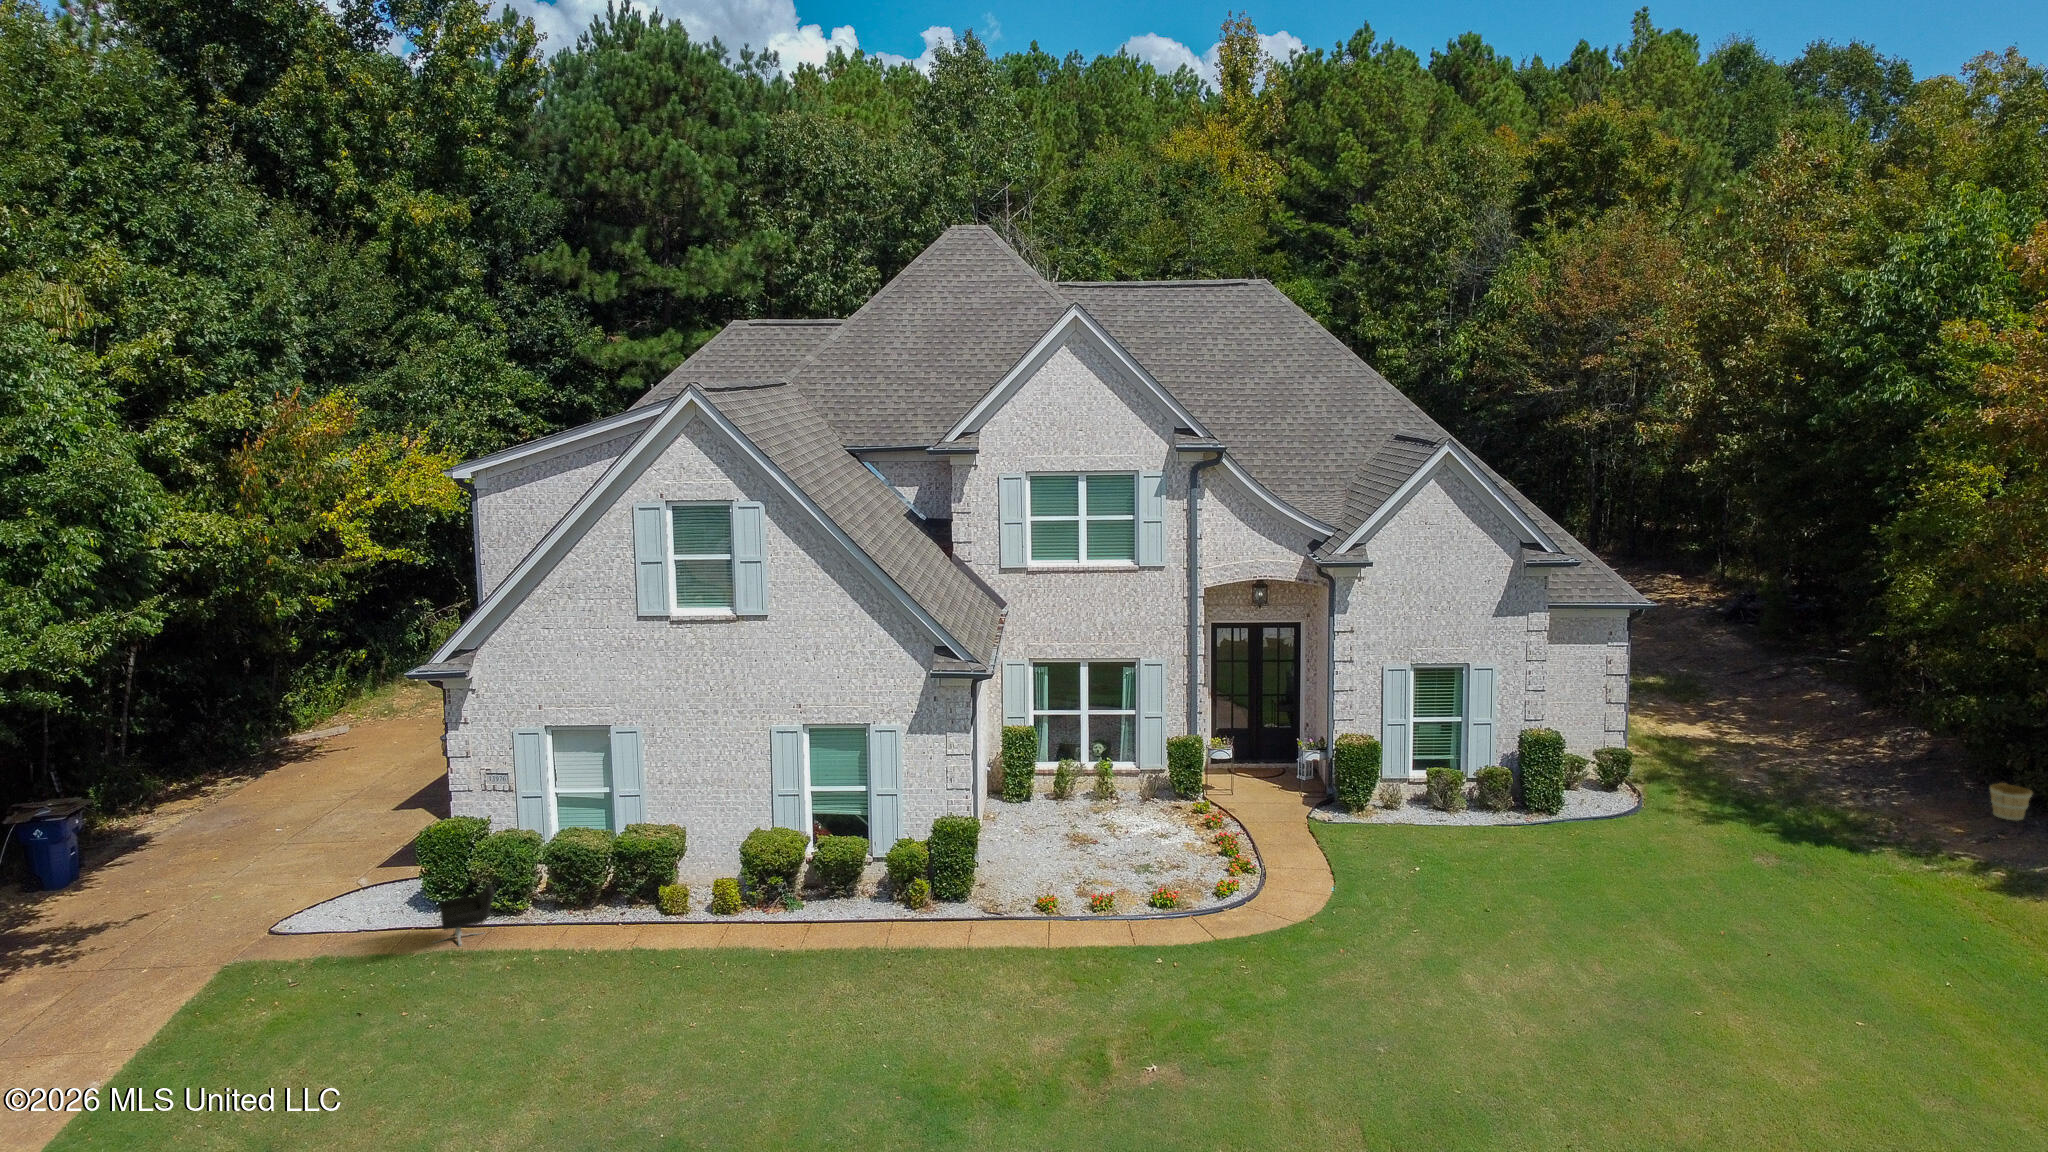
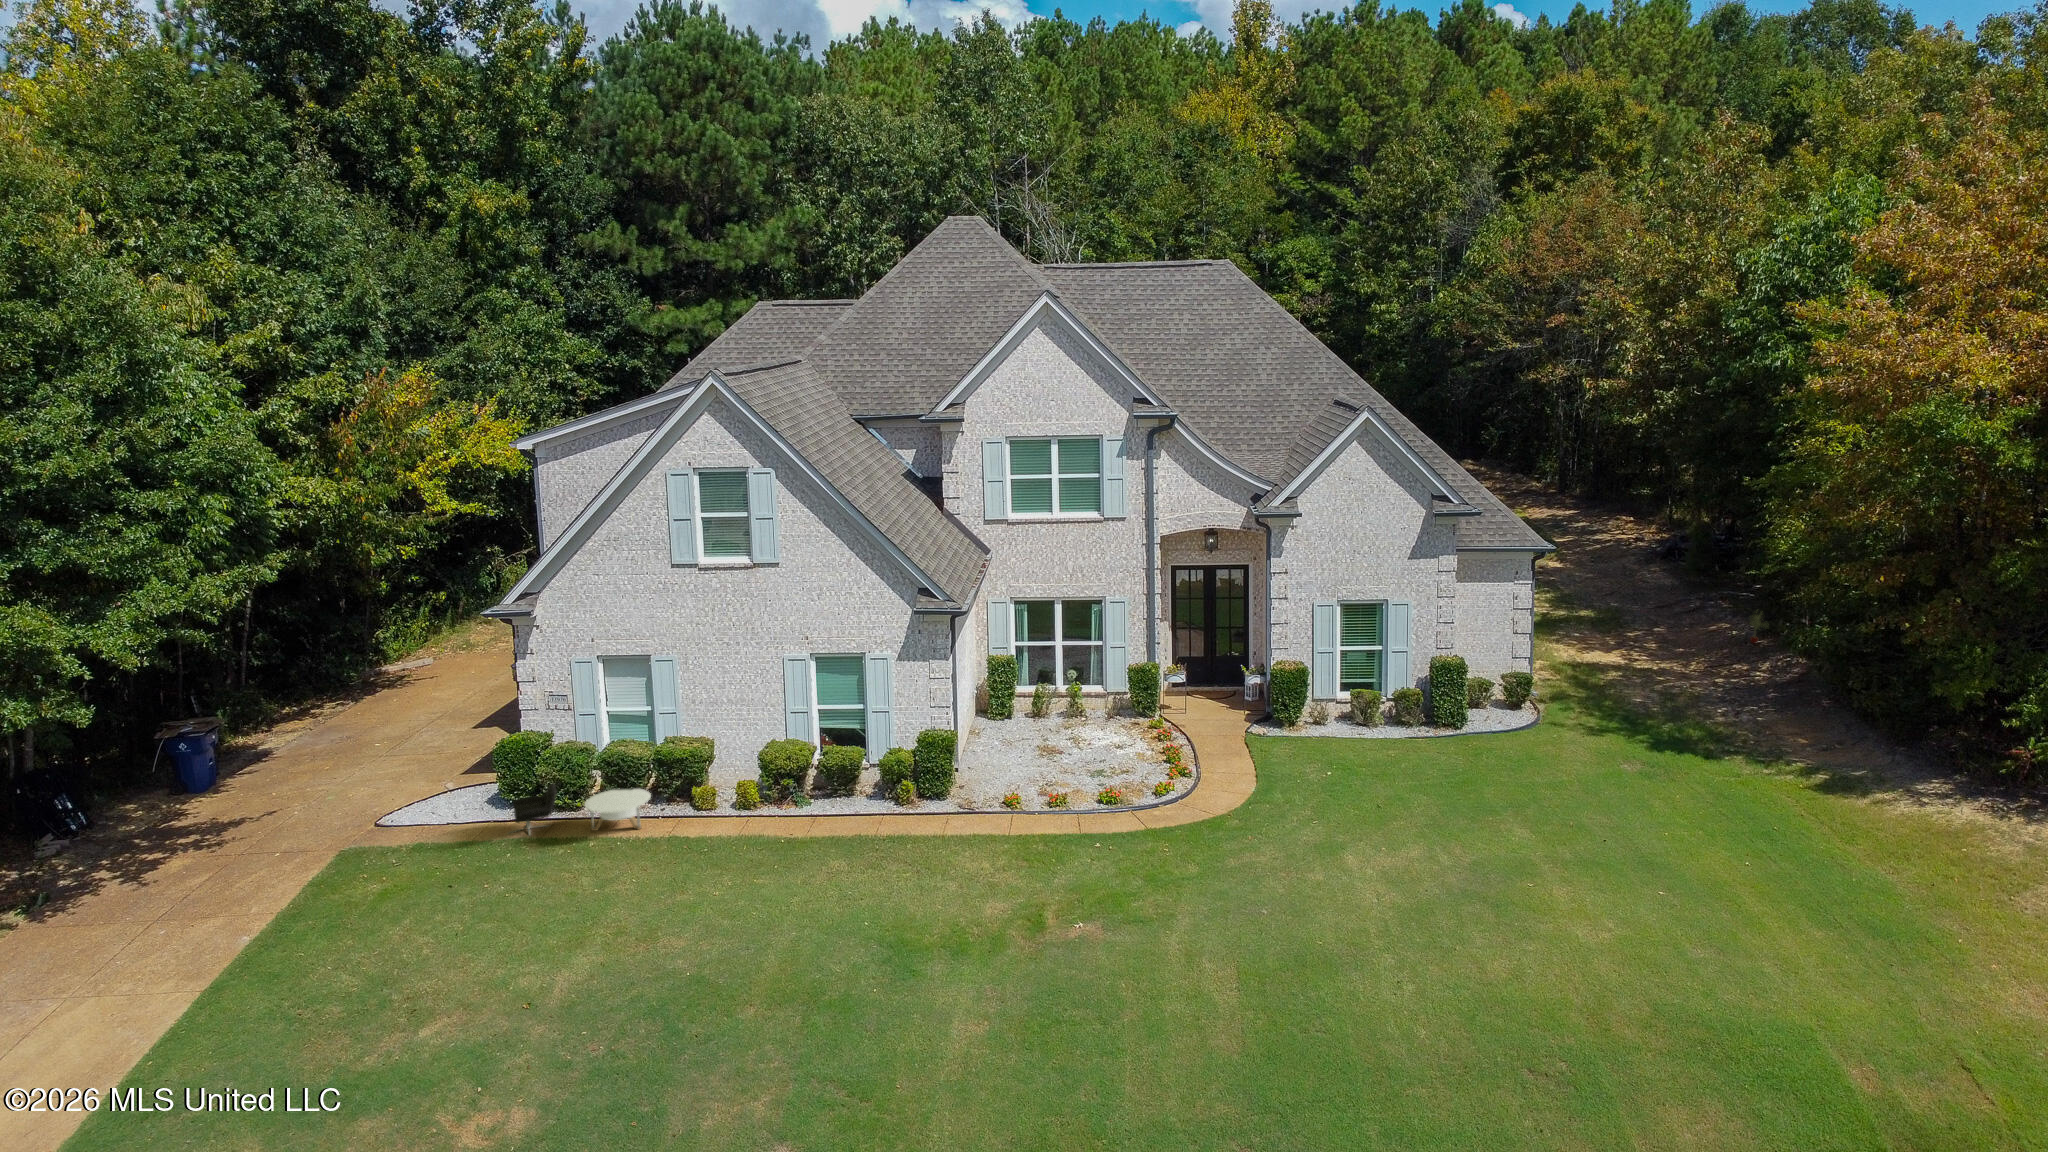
potted tree: none [1853,677,1879,716] -> present [1750,610,1766,643]
wooden bucket: present [1990,783,2032,821] -> none [1839,702,1875,734]
round table: none [528,886,610,940] -> present [585,789,651,831]

